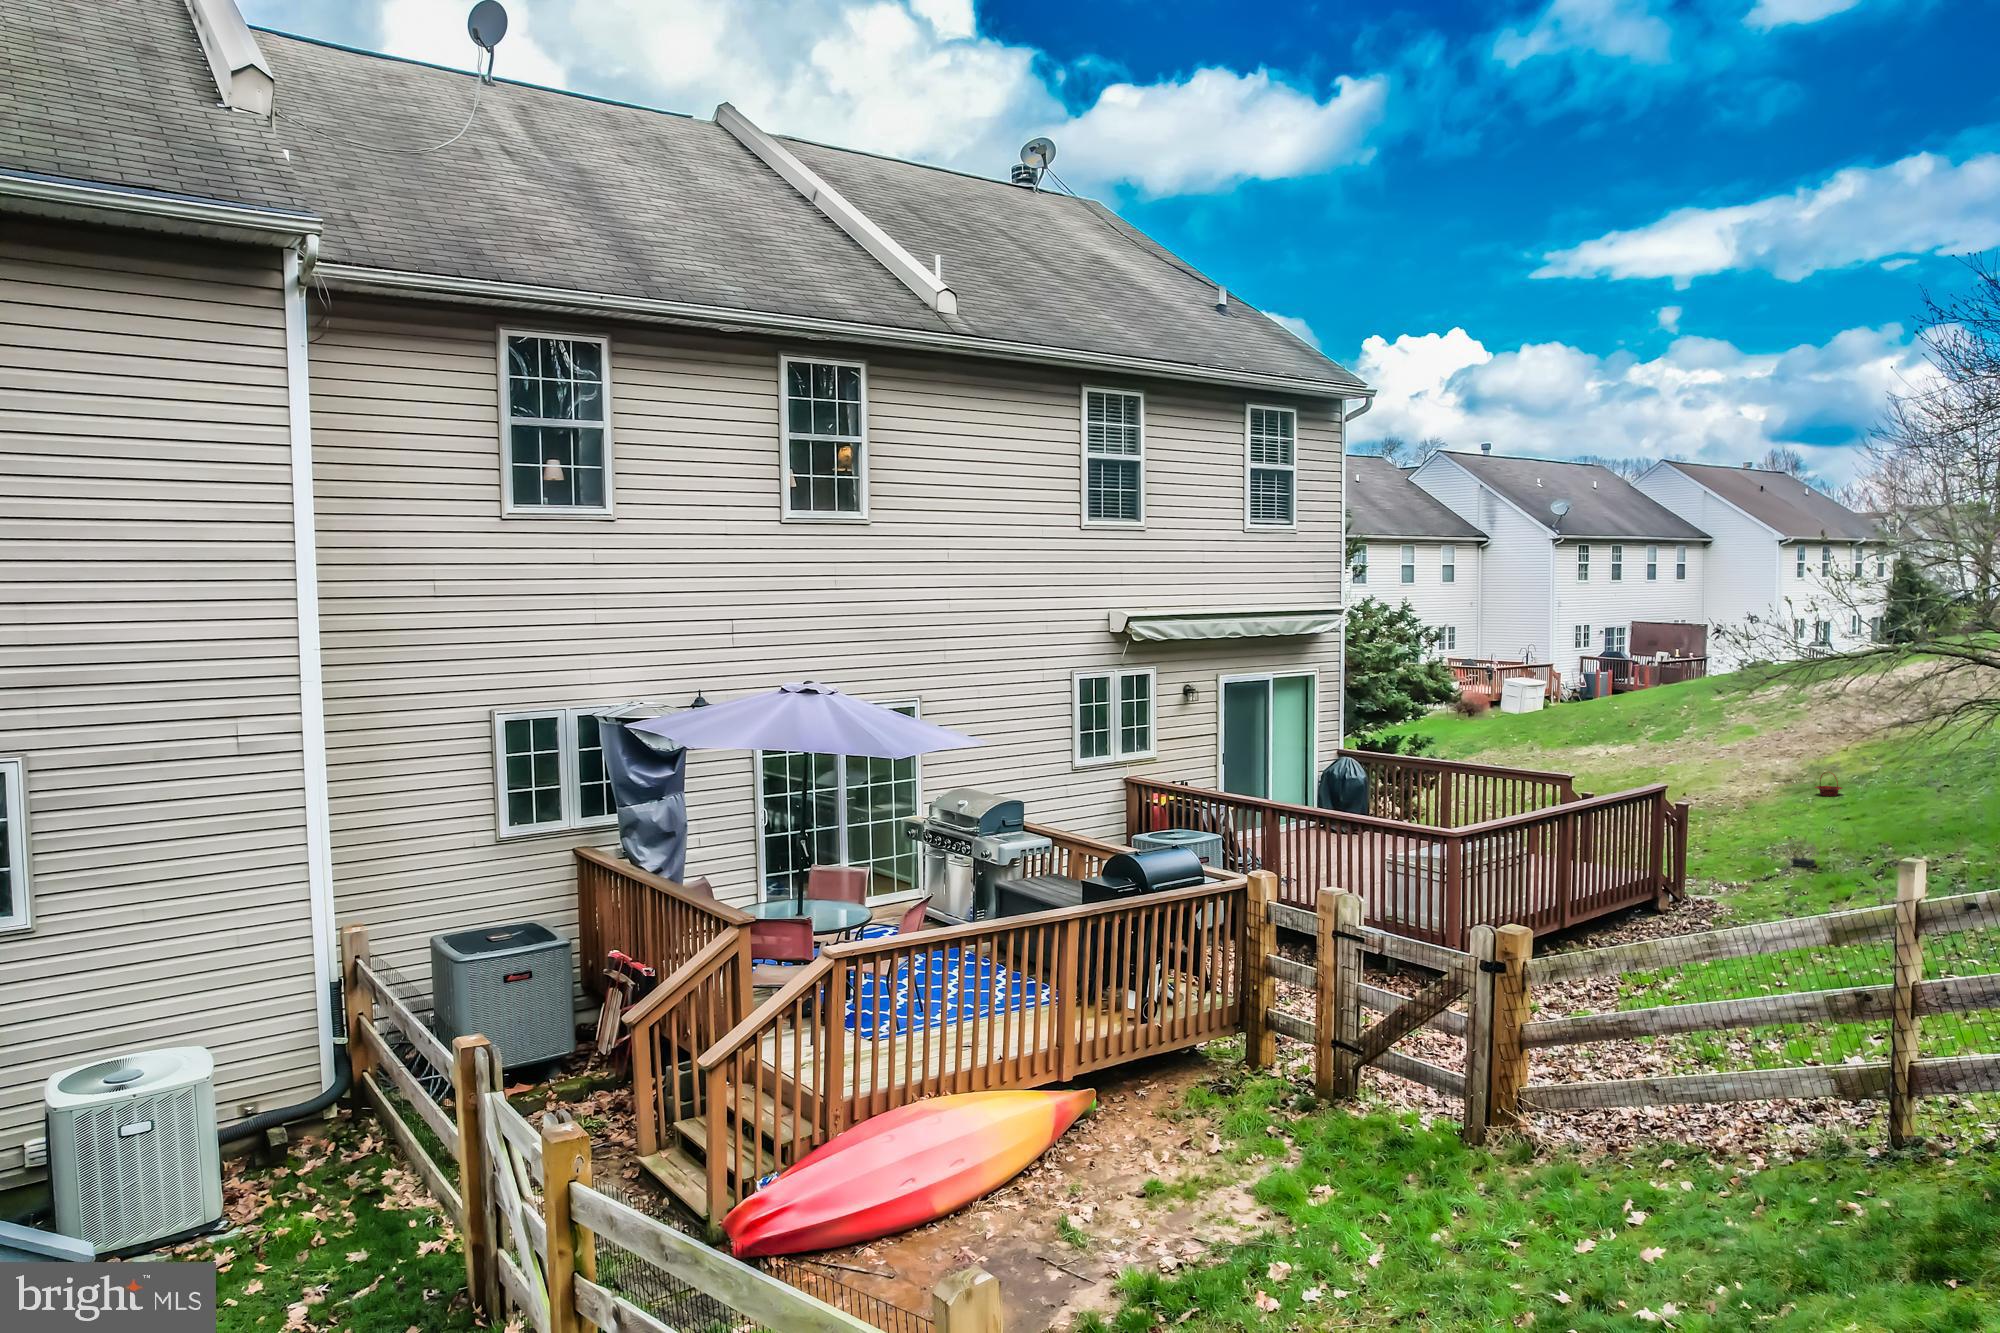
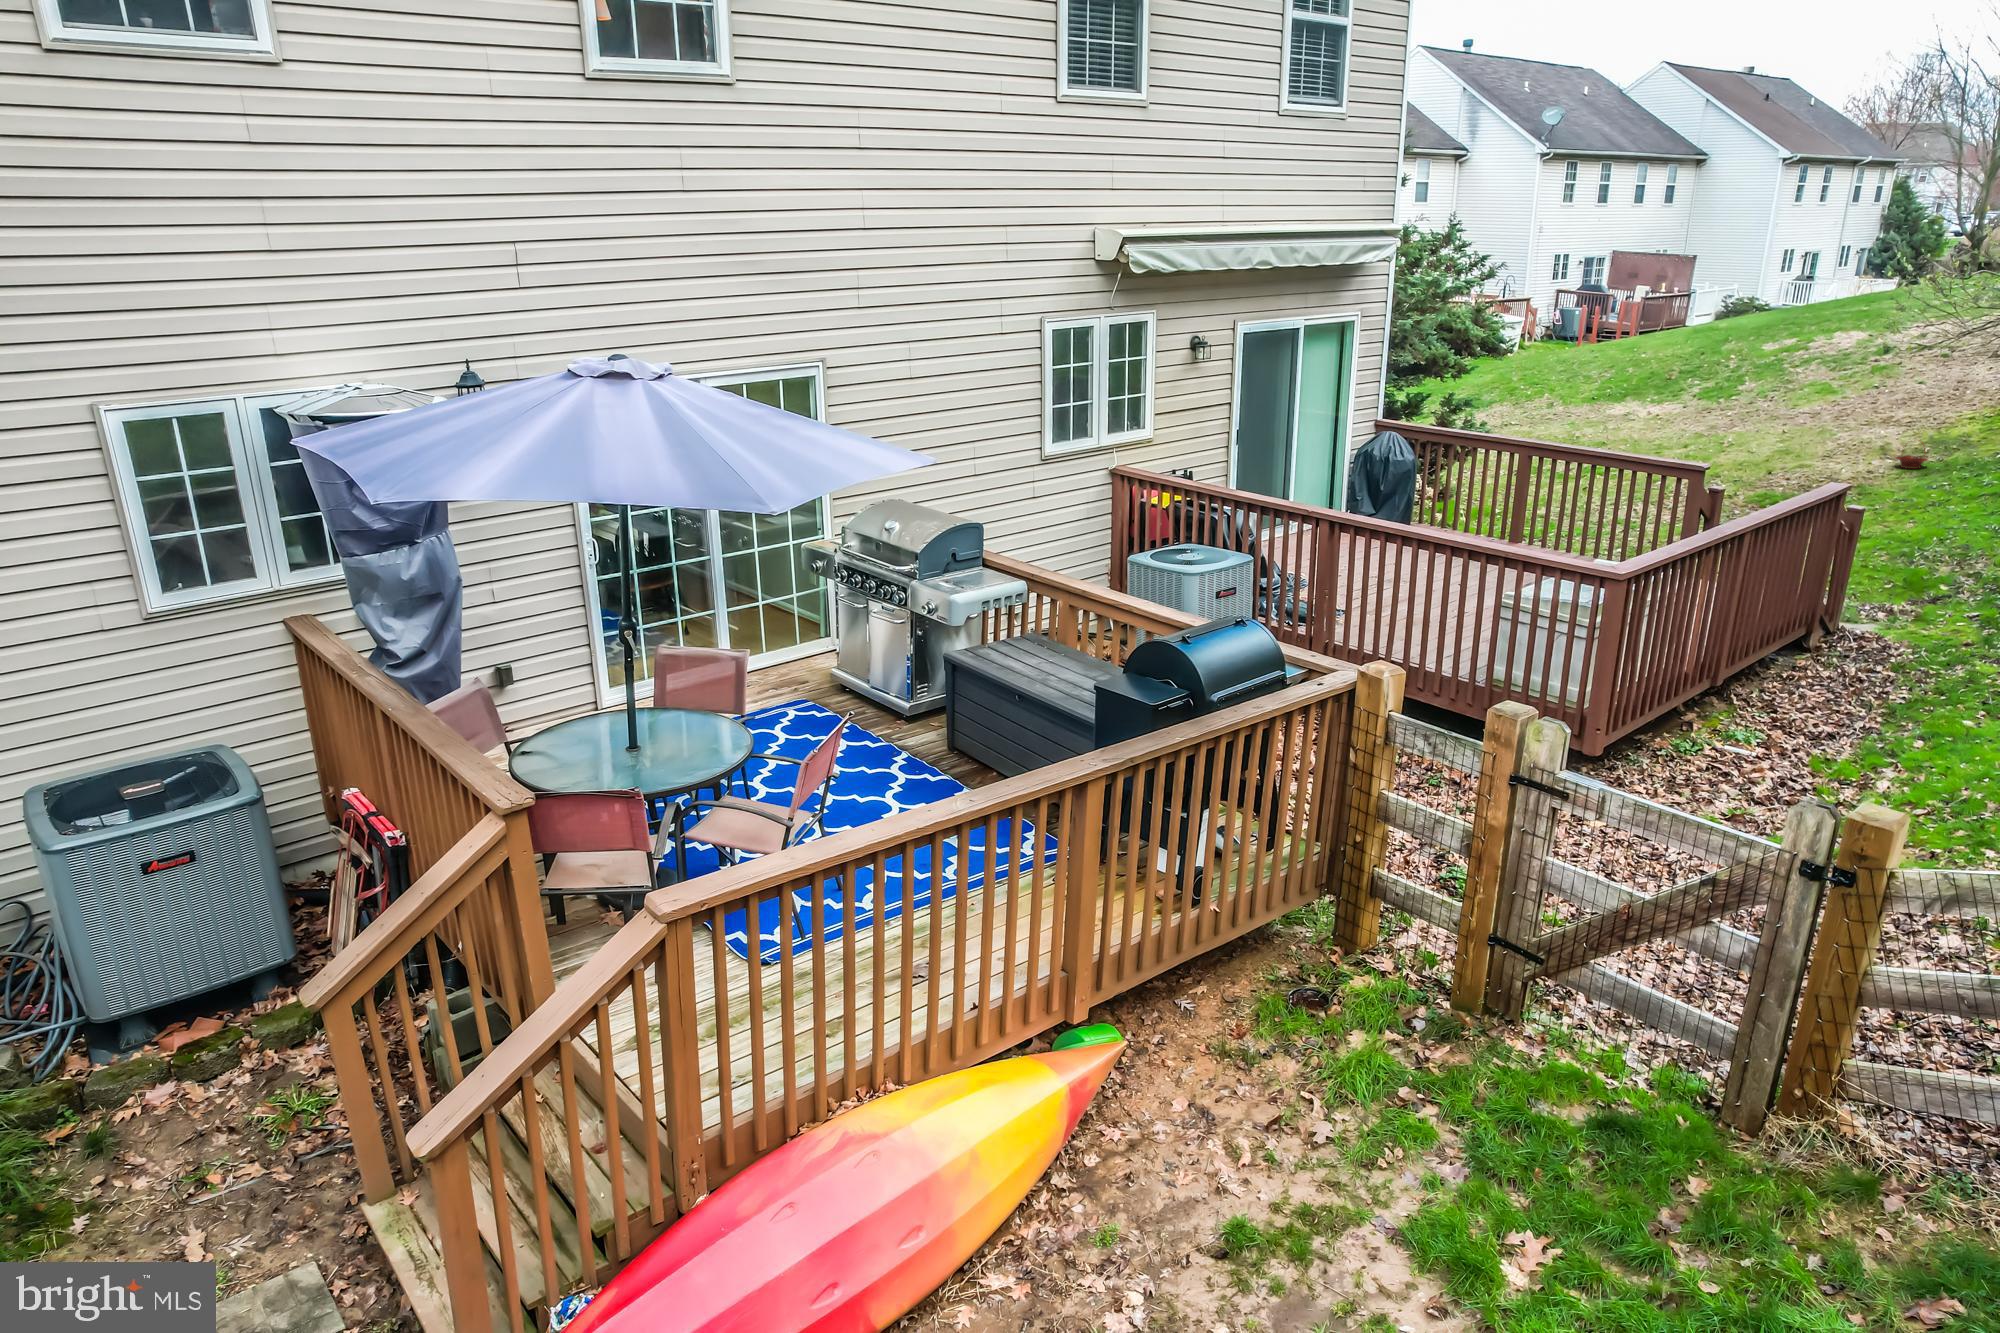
decorative plant: present [1786,840,1815,867] -> none [1911,536,1956,571]

